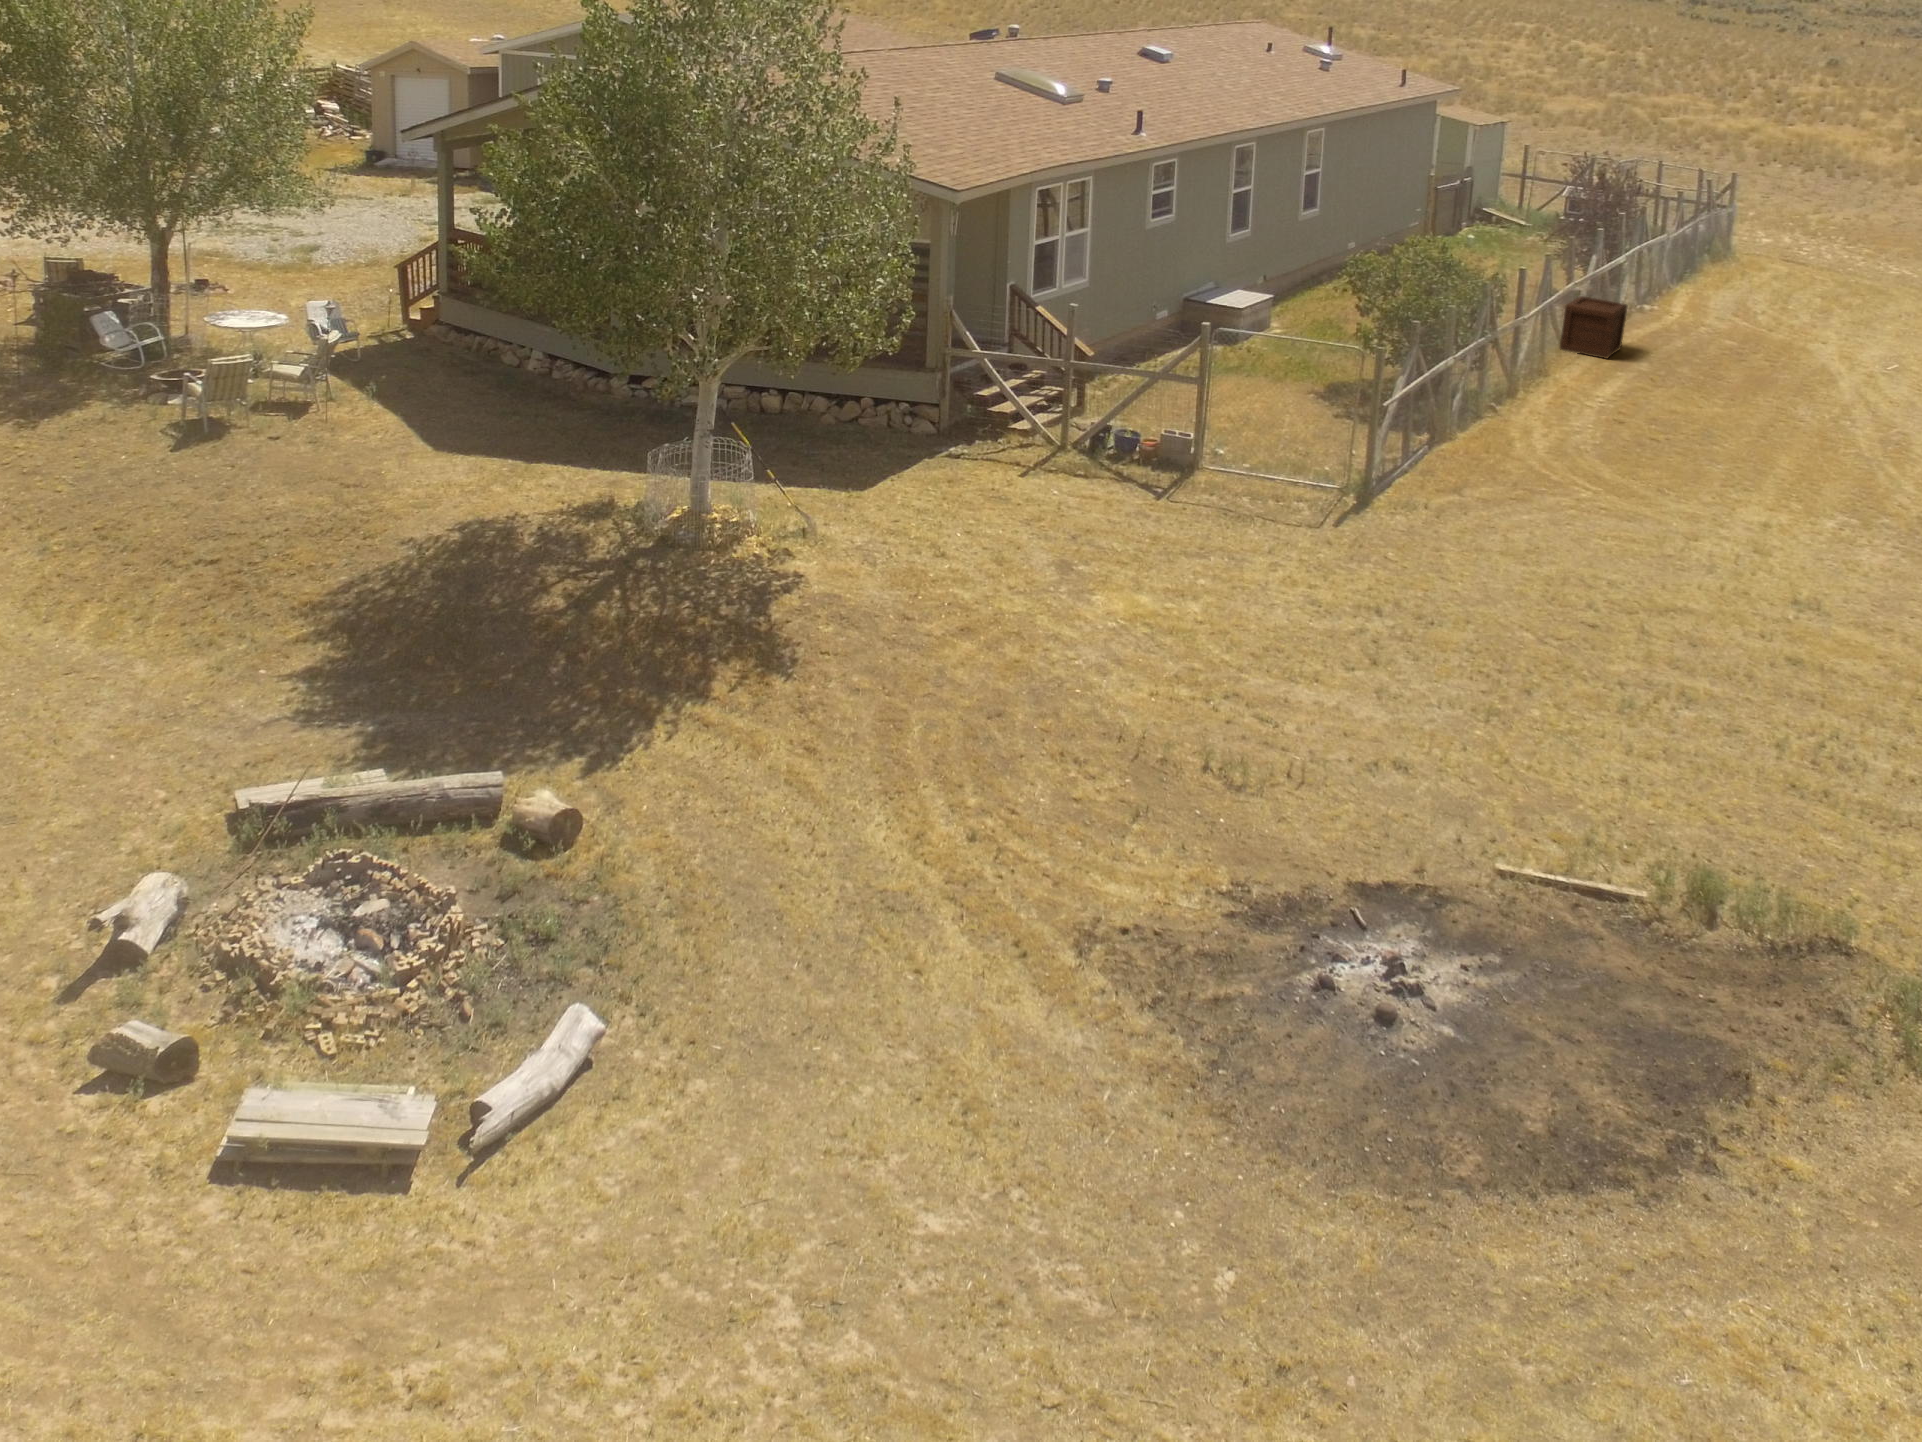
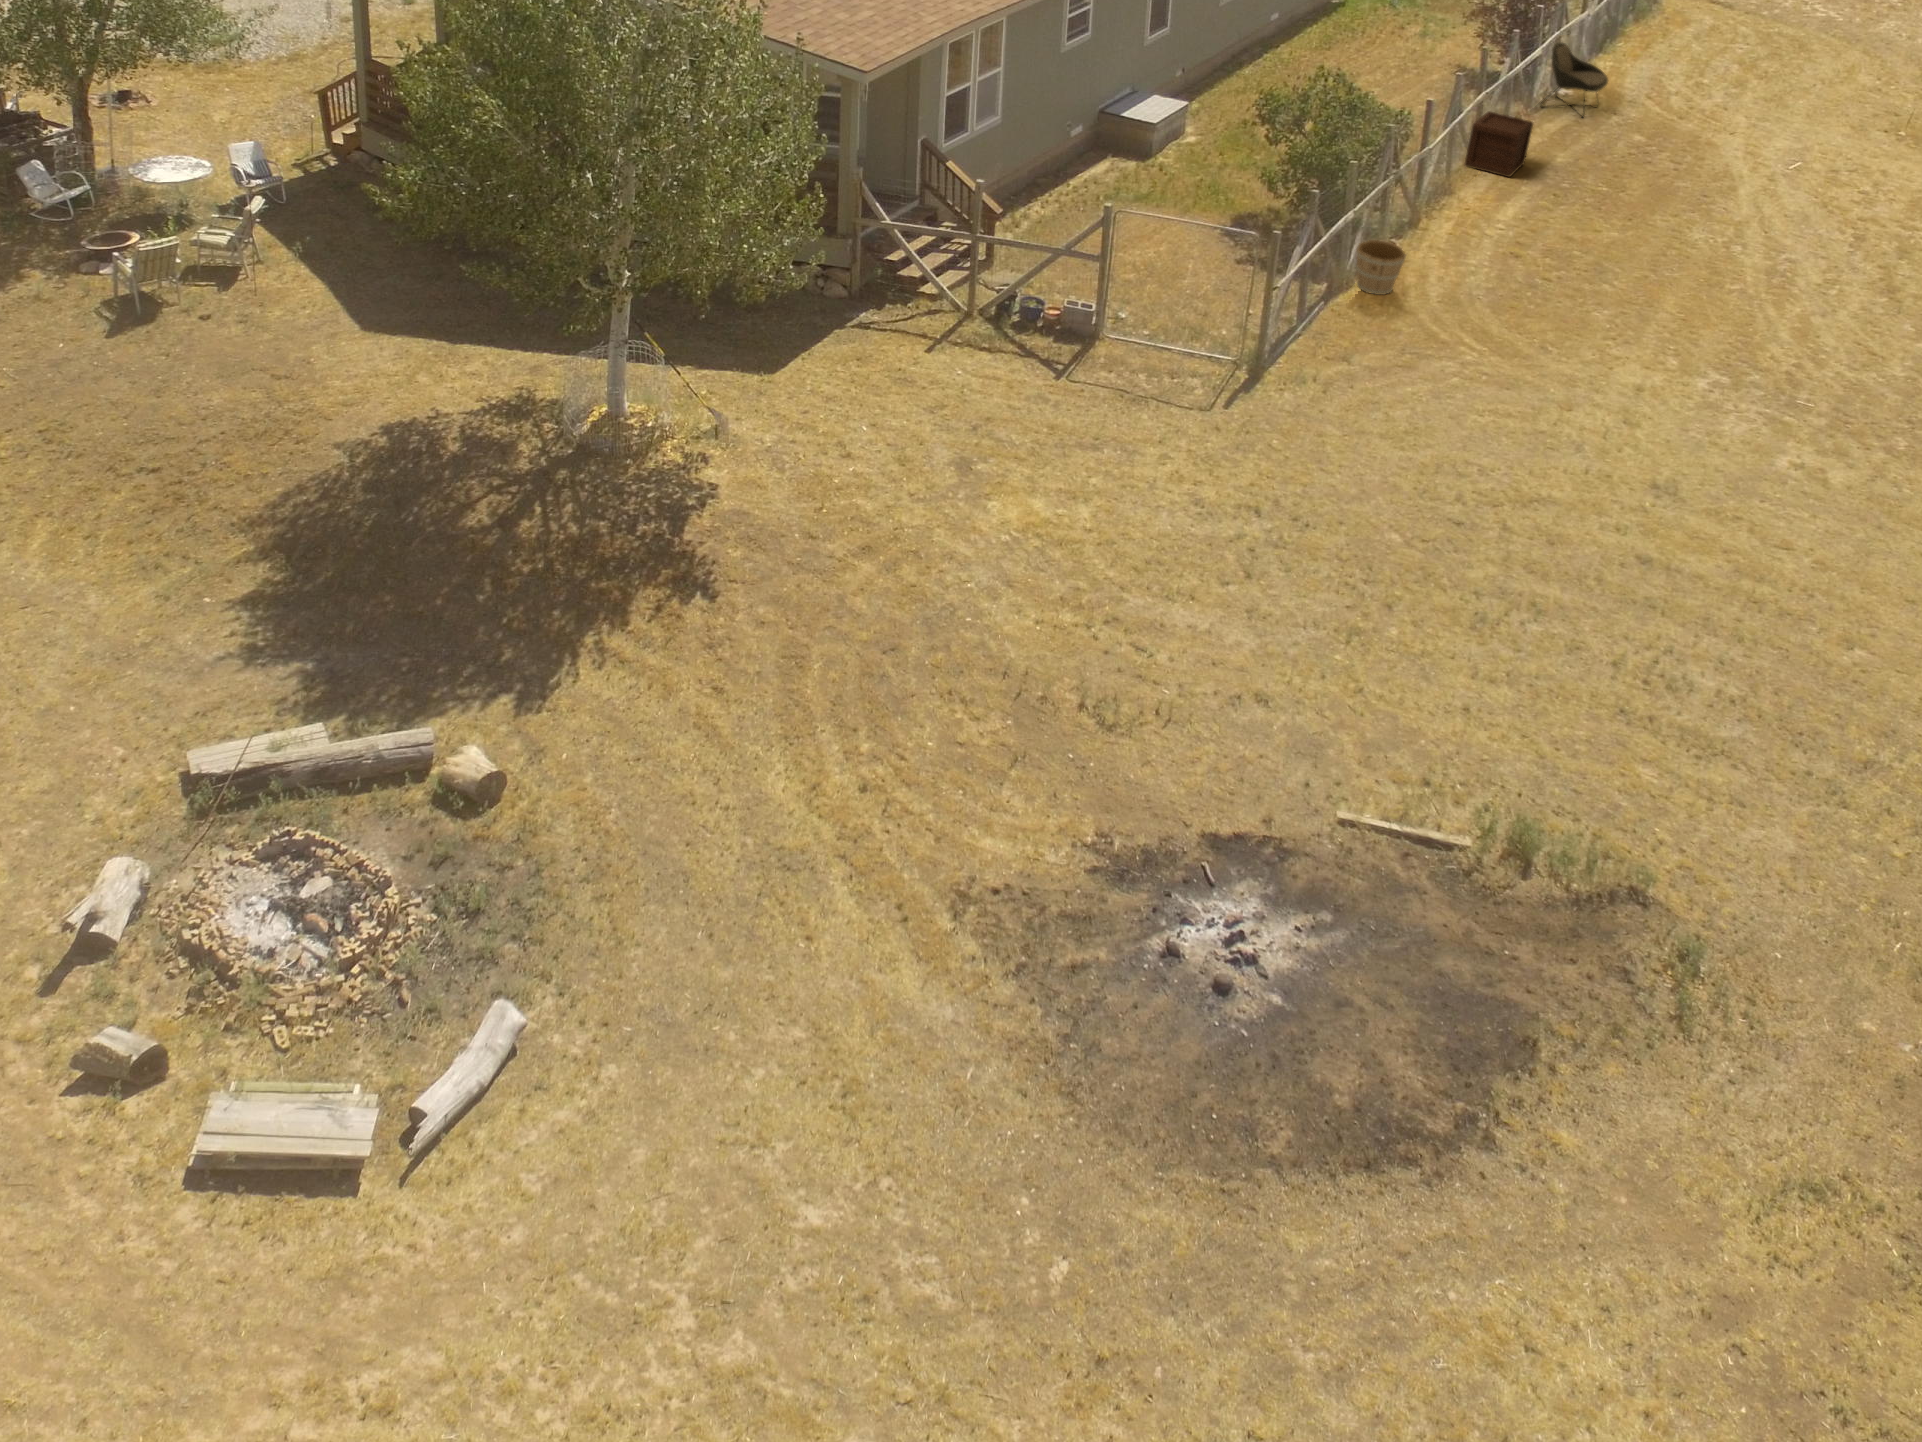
lounge chair: none [1630,243,1698,316] -> present [1541,42,1608,118]
wooden bucket: none [1458,391,1513,446] -> present [1356,240,1406,295]

